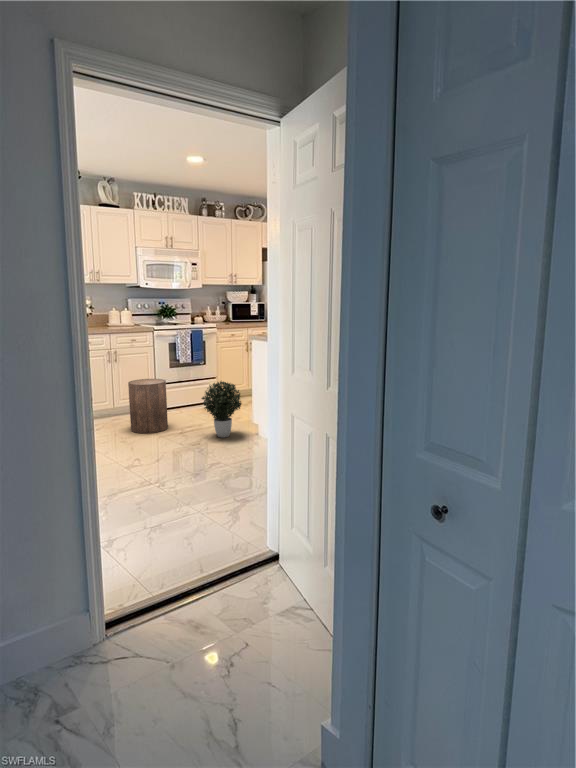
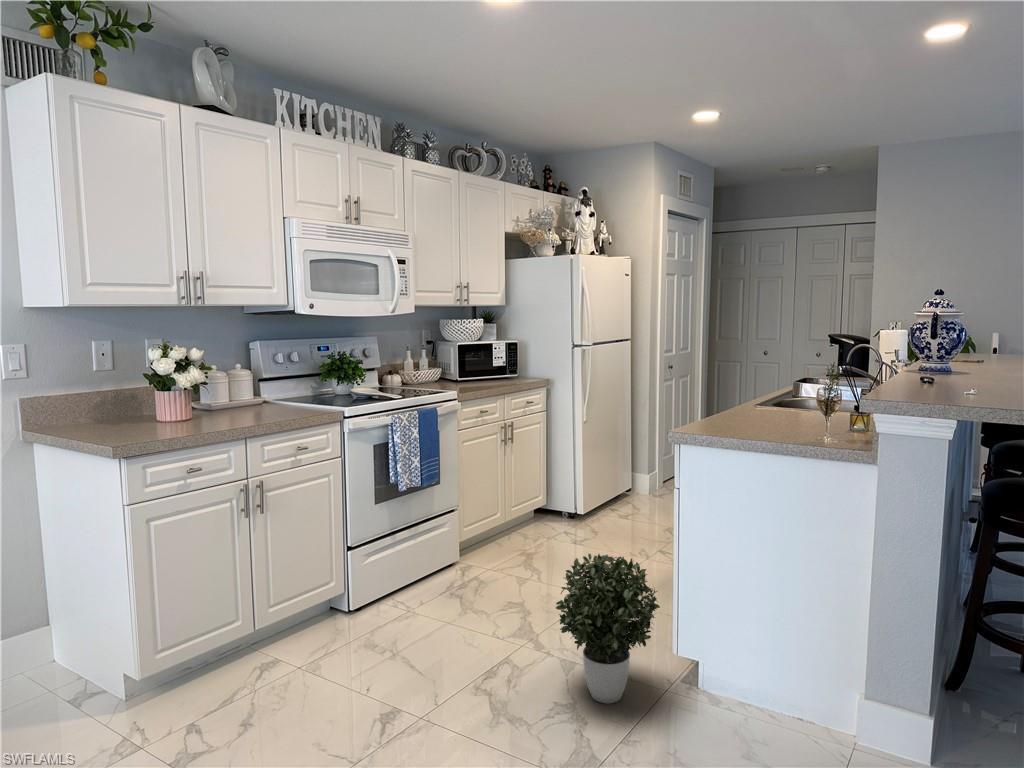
stool: present [128,379,168,433] -> none [333,551,434,719]

